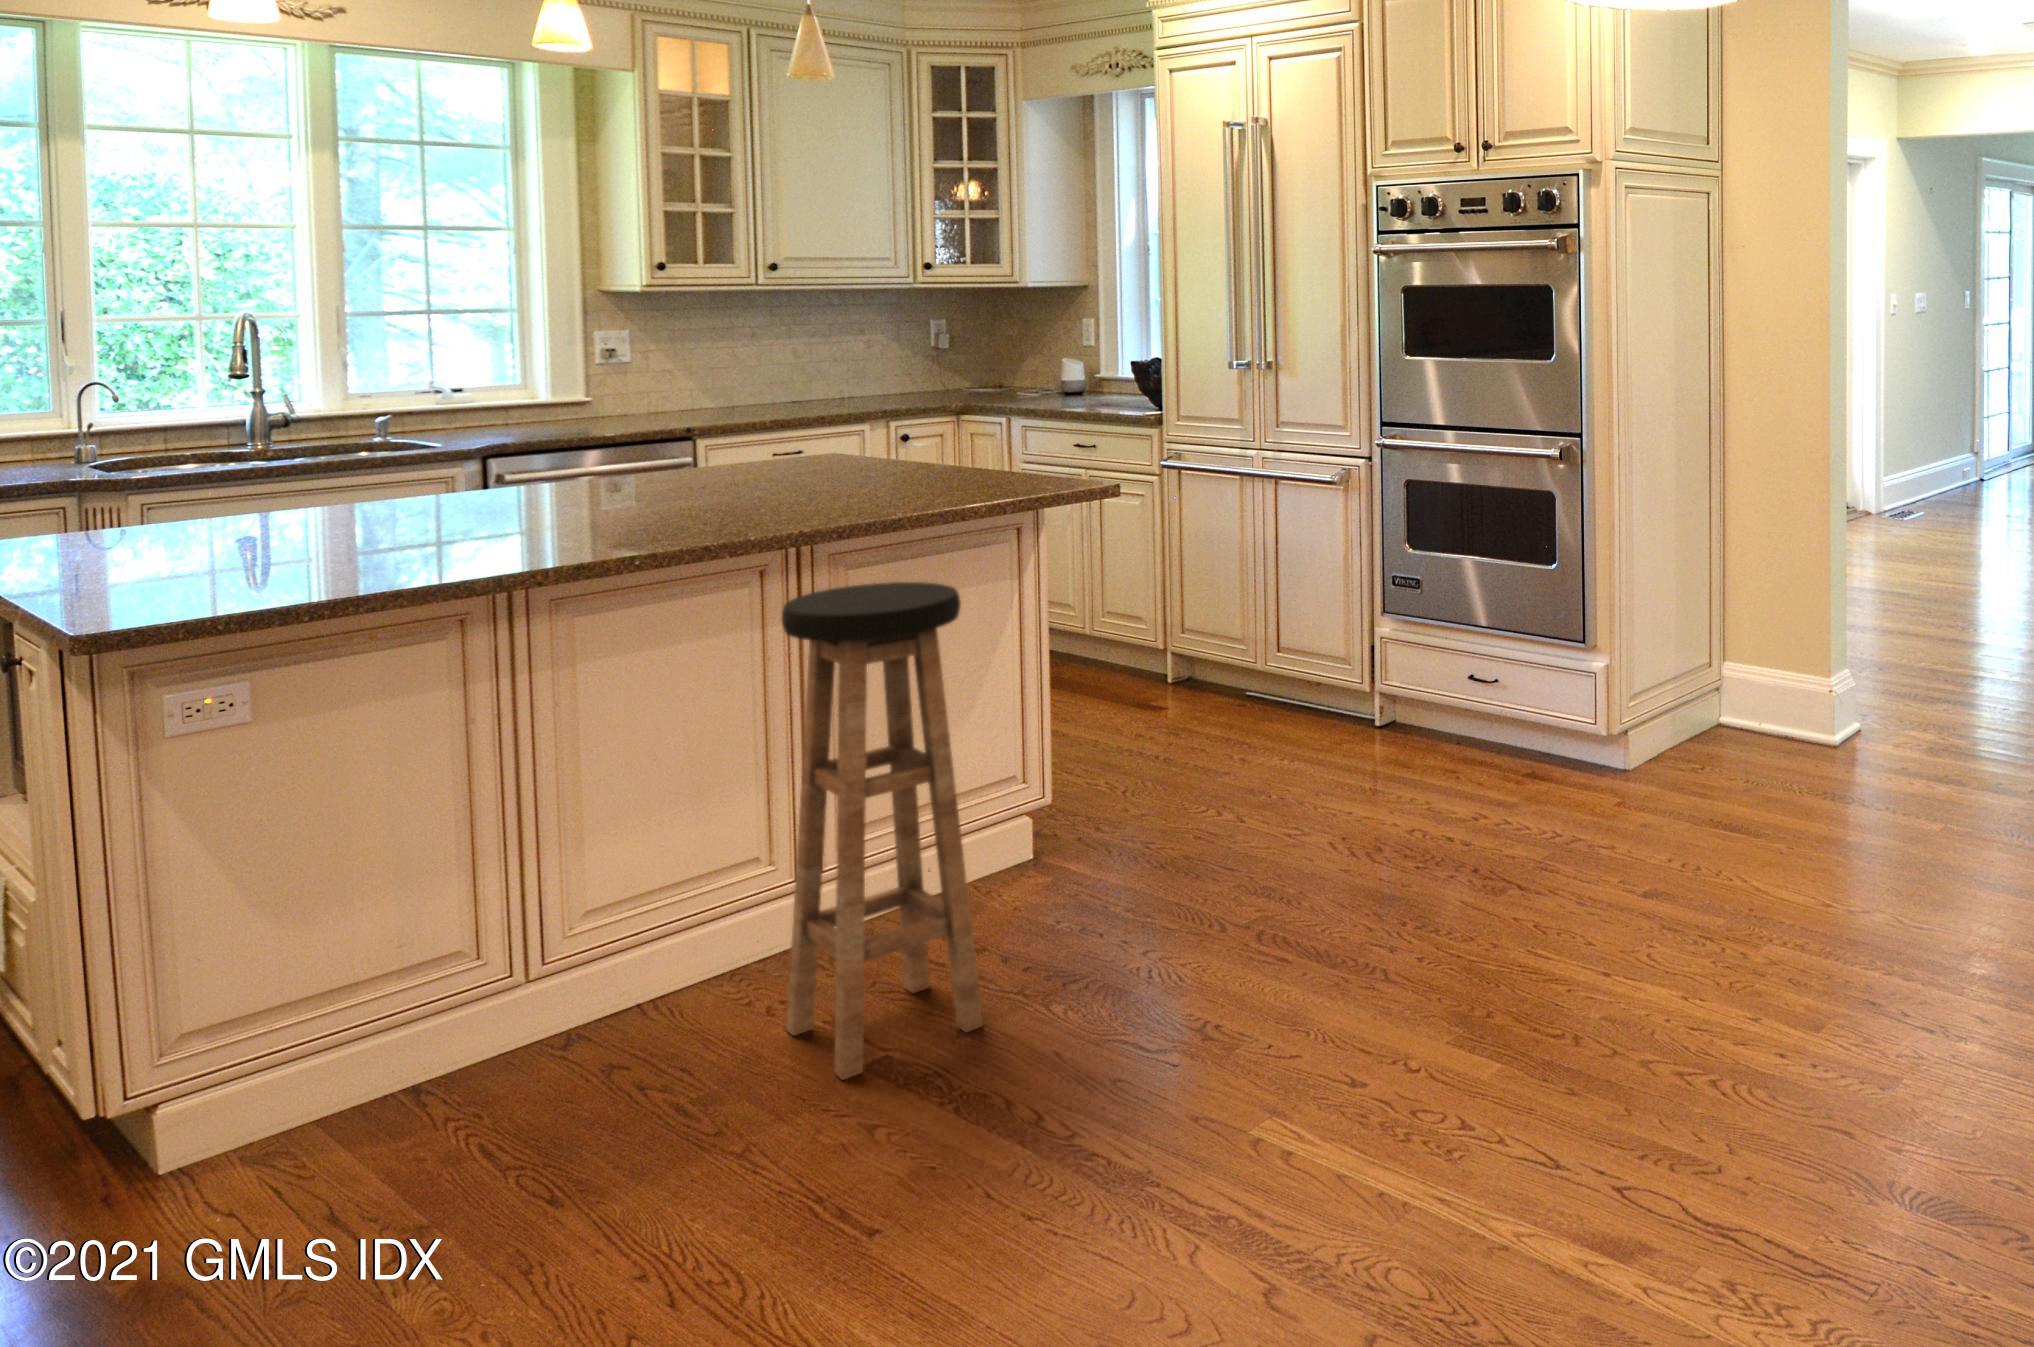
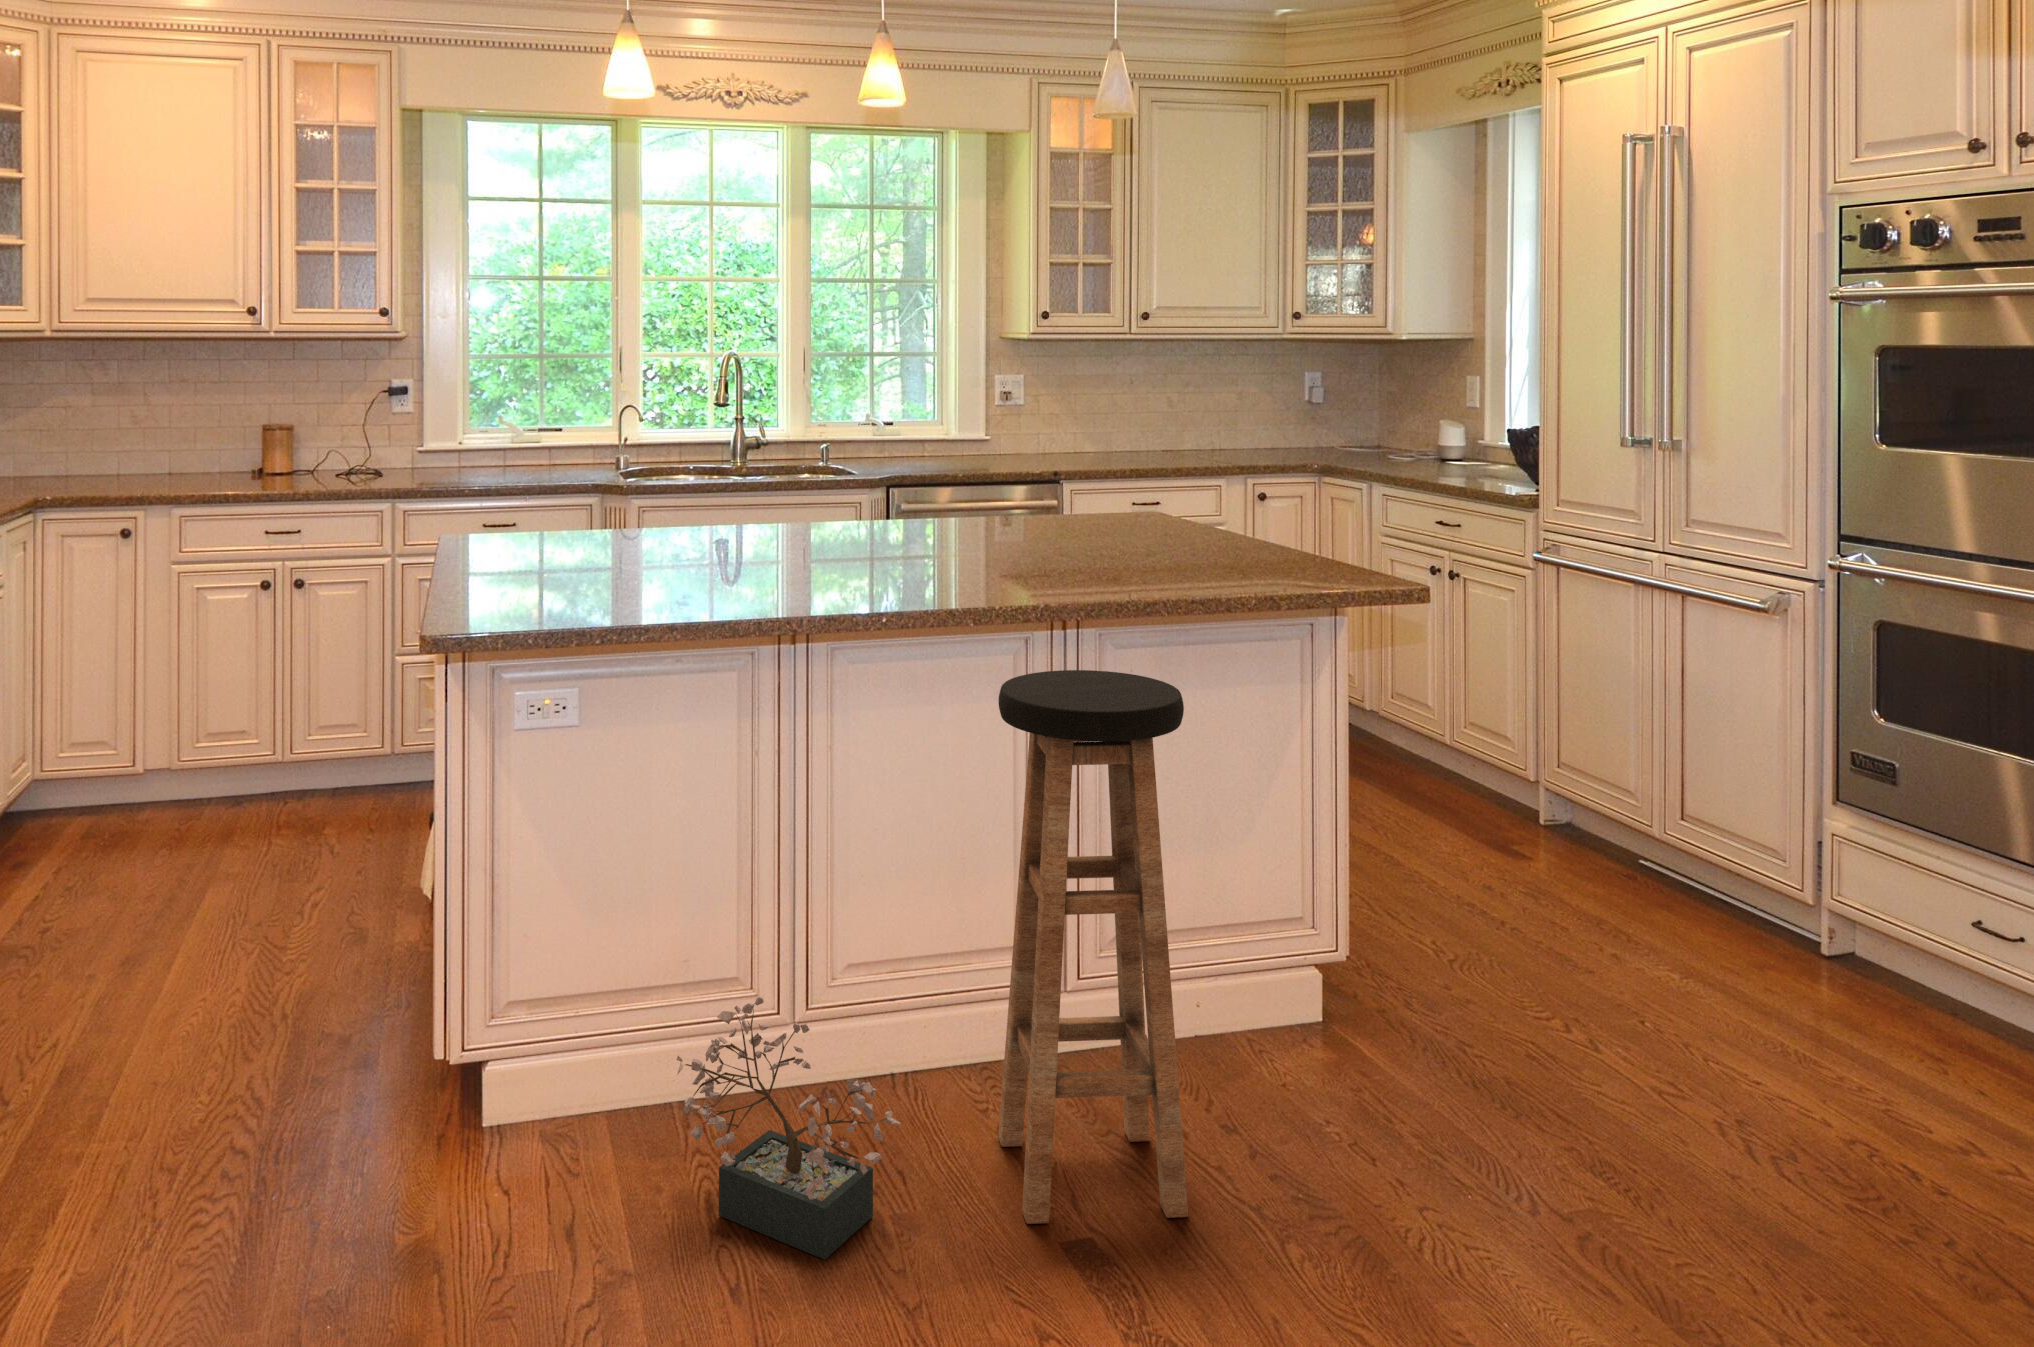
decorative plant: none [444,966,711,1191] -> present [676,997,901,1260]

